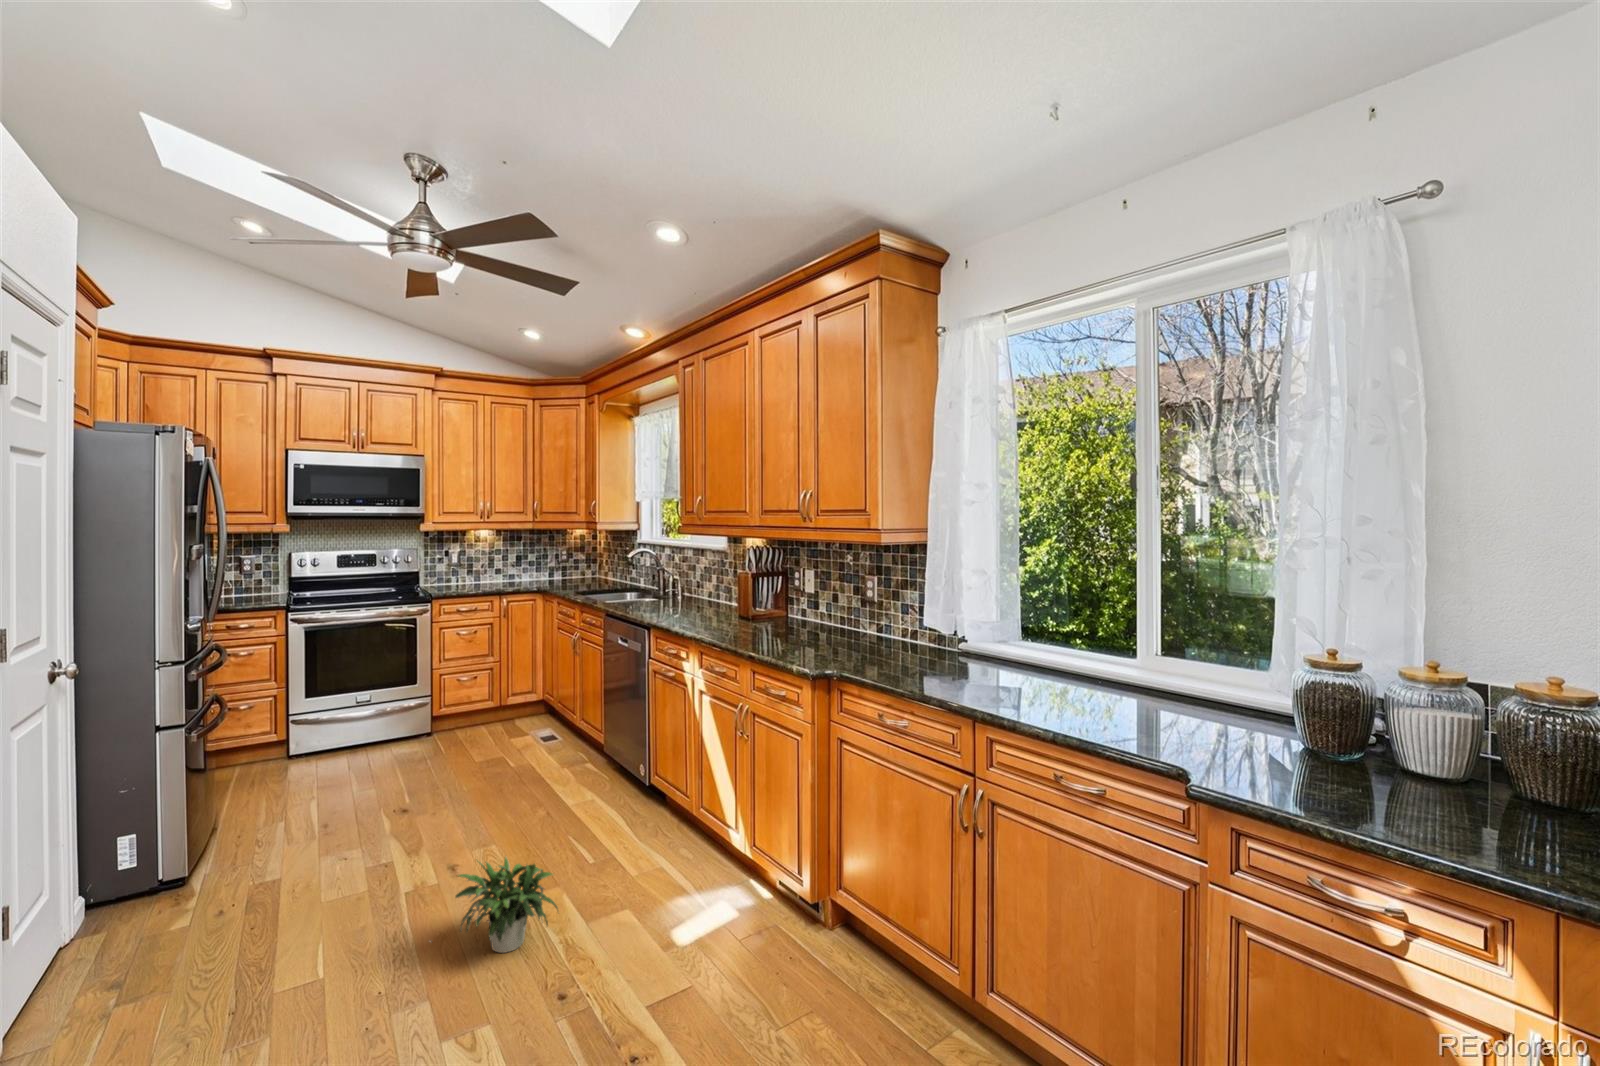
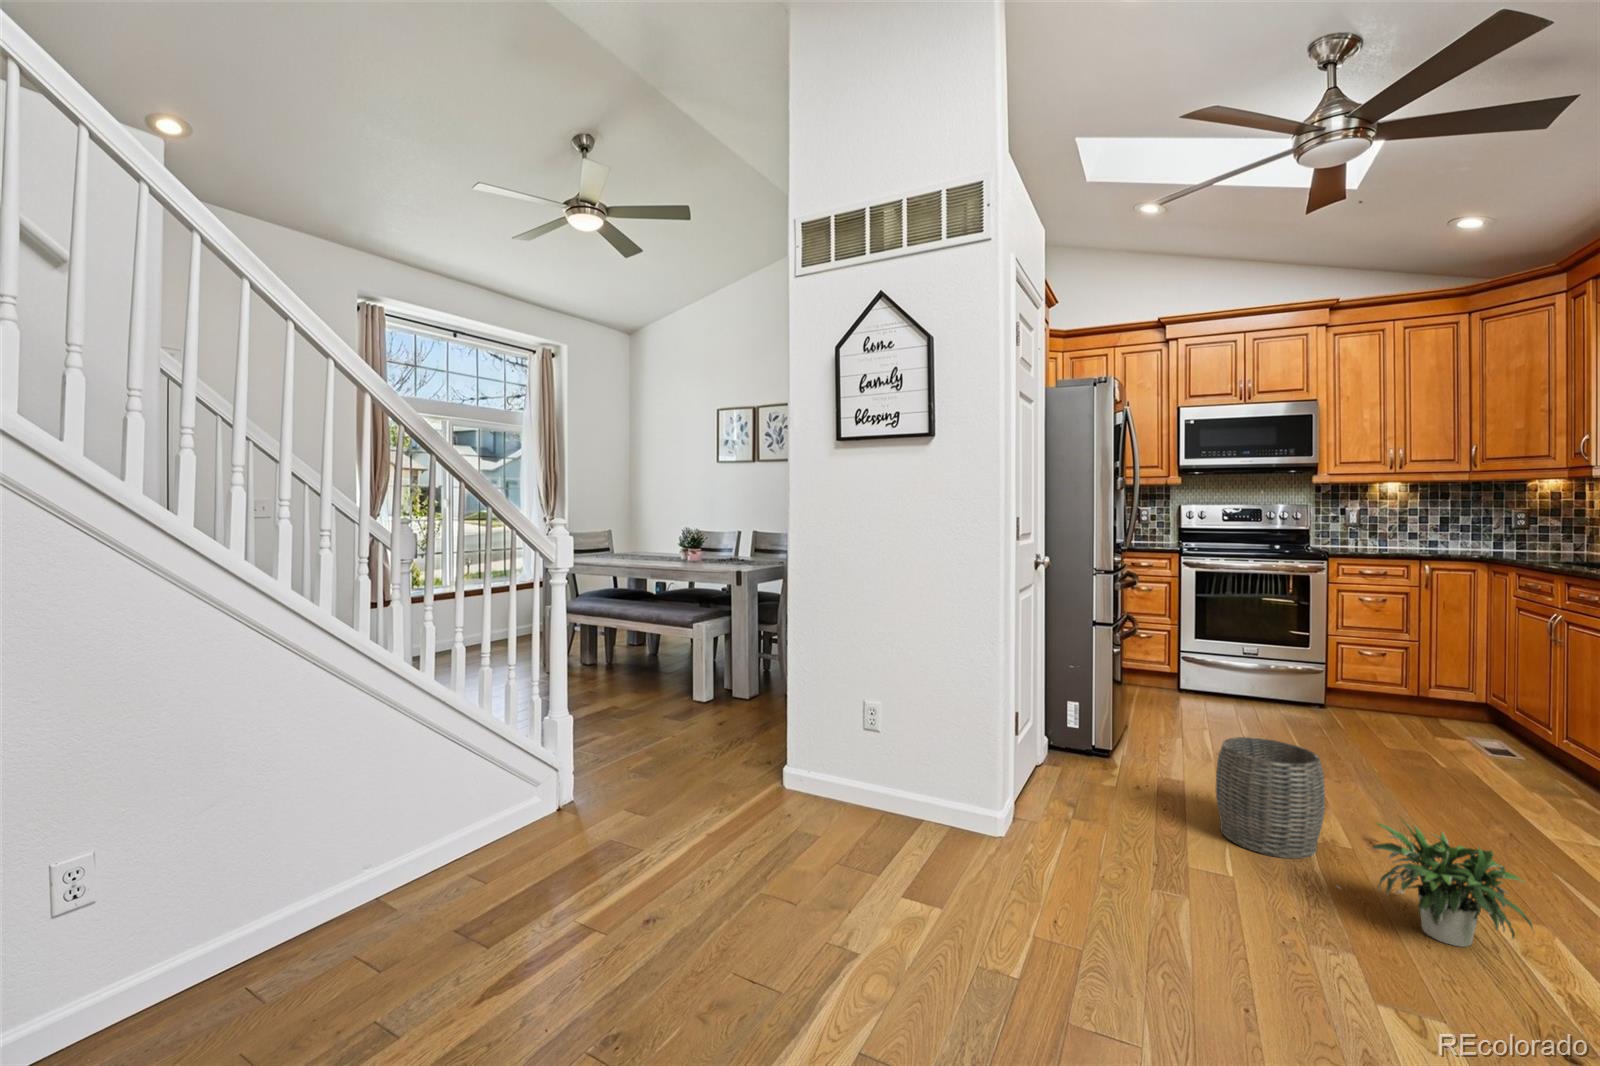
woven basket: none [315,812,421,940] -> present [1216,737,1325,859]

